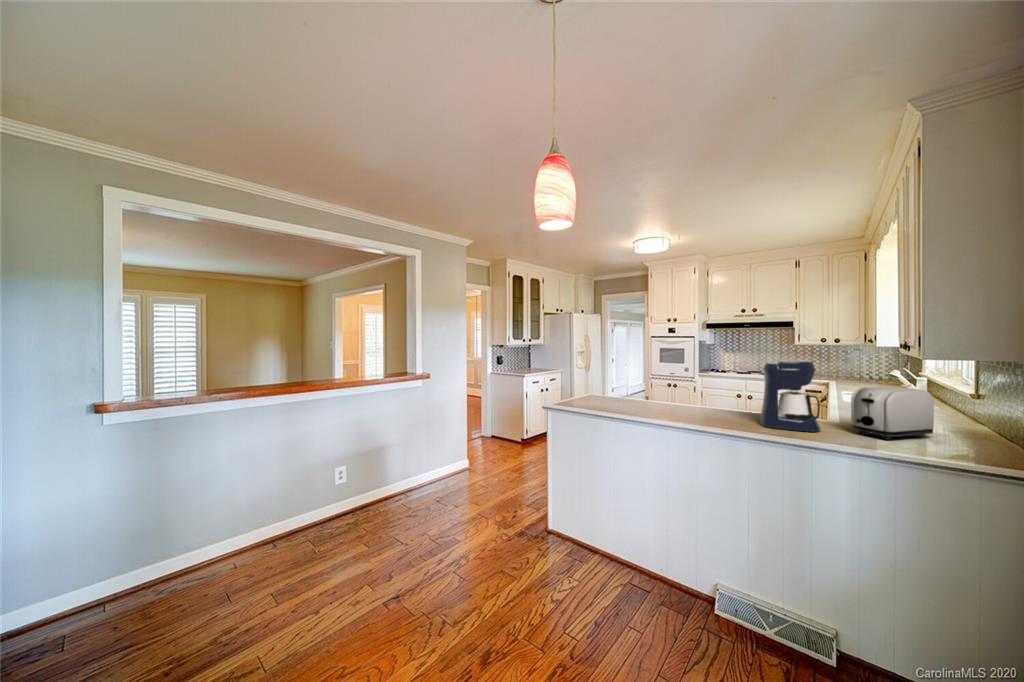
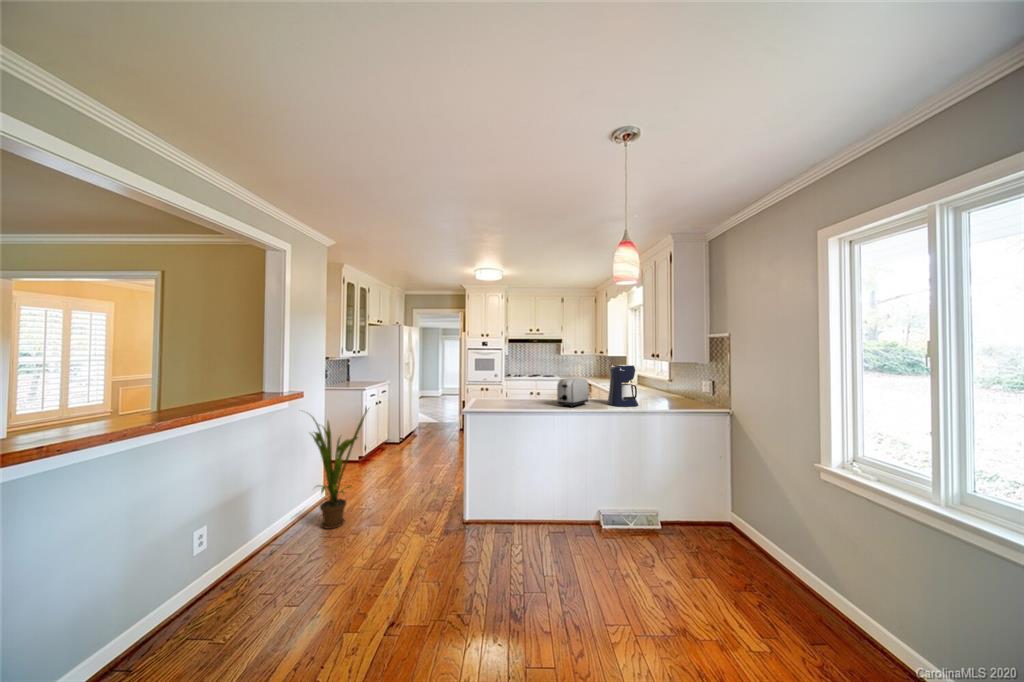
toaster: present [851,386,934,439] -> present [557,378,588,407]
house plant: none [421,389,481,497] -> present [311,410,368,529]

